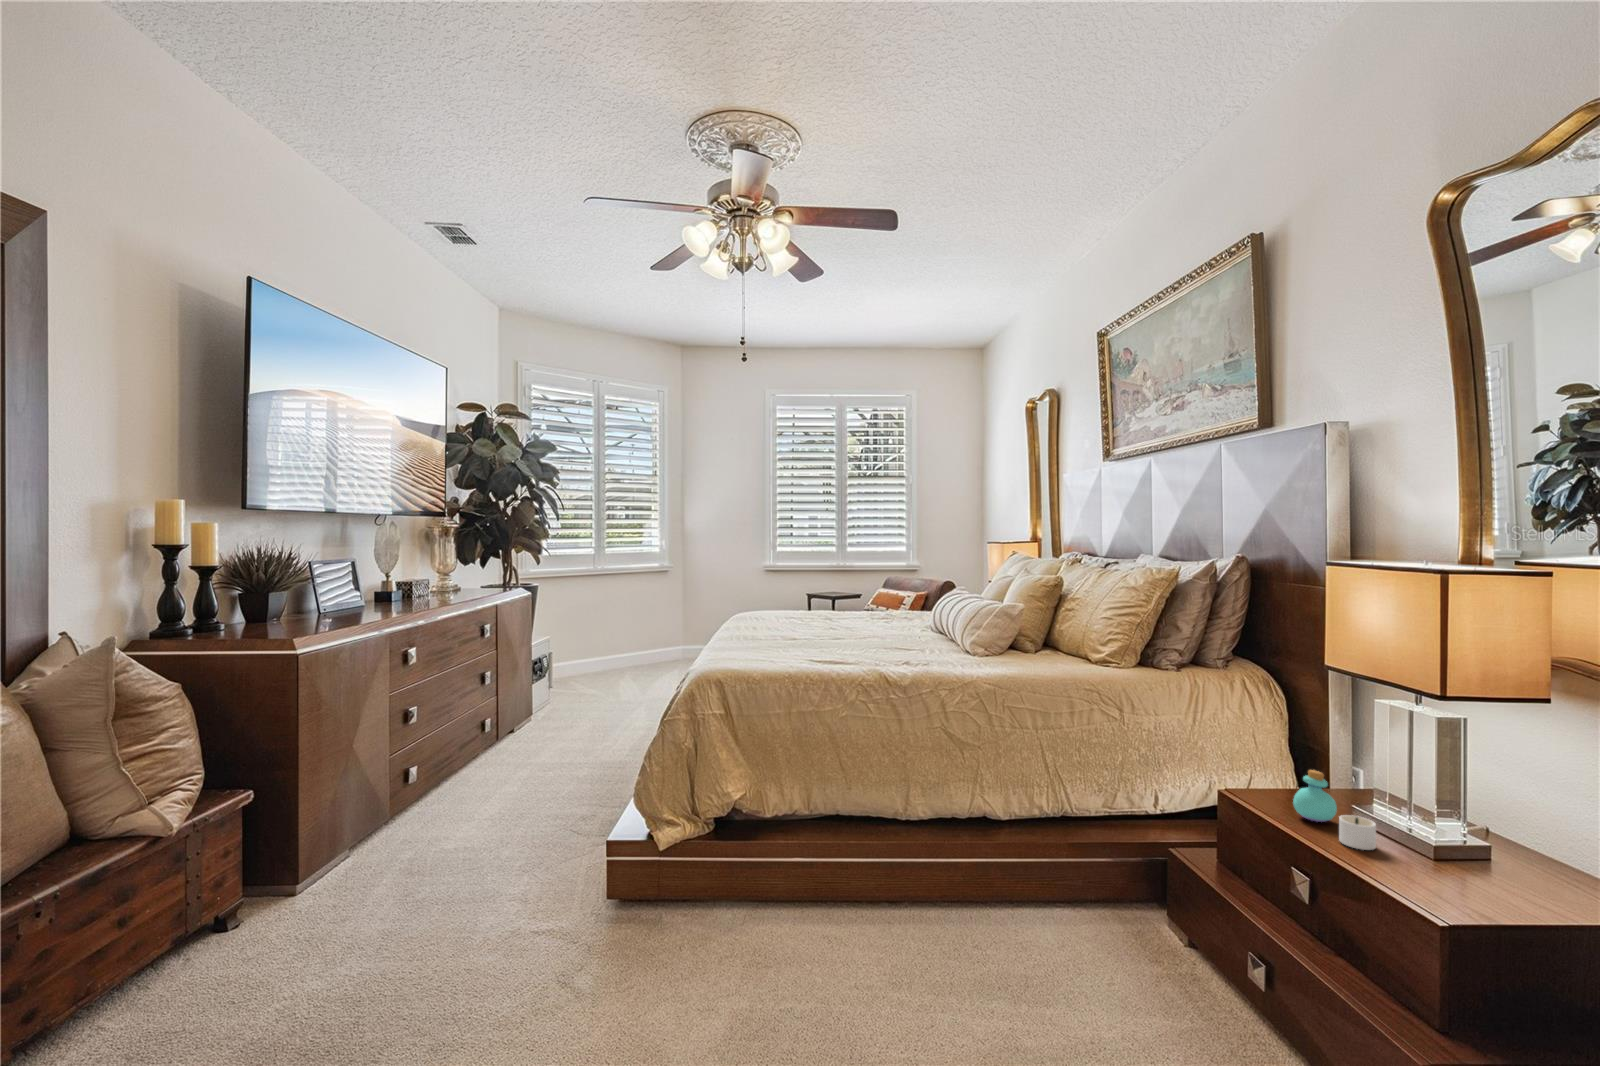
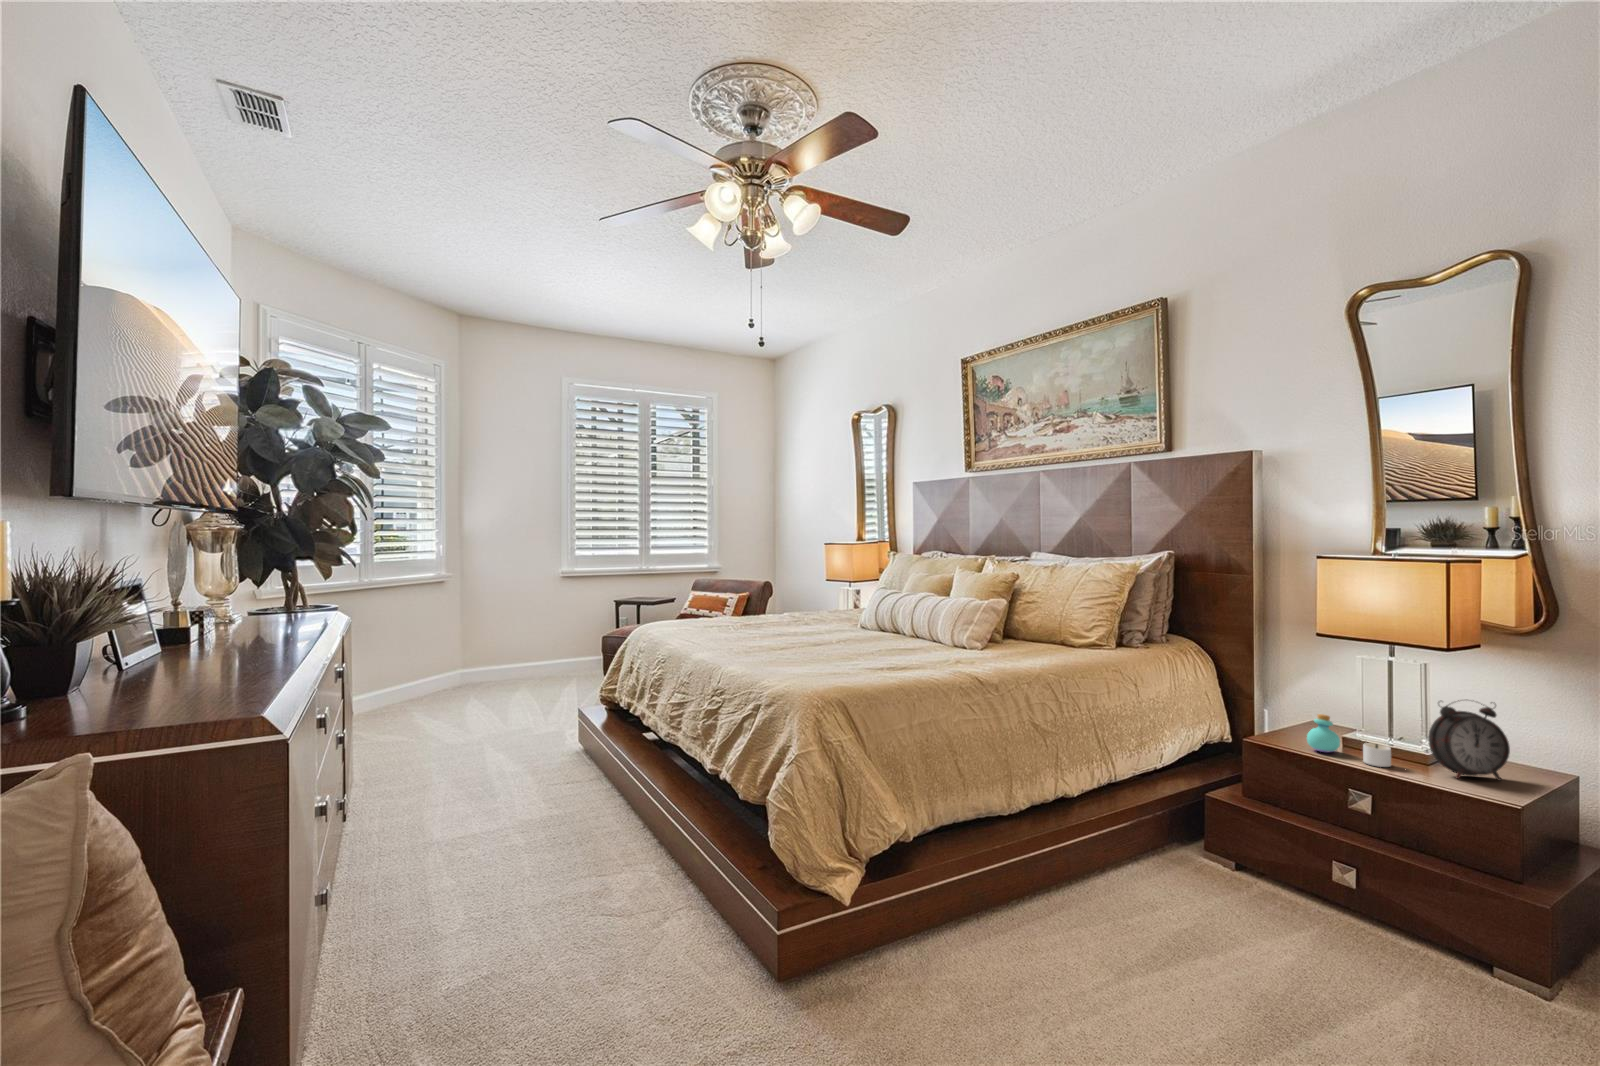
alarm clock: none [1415,768,1539,897] -> present [1428,700,1510,781]

